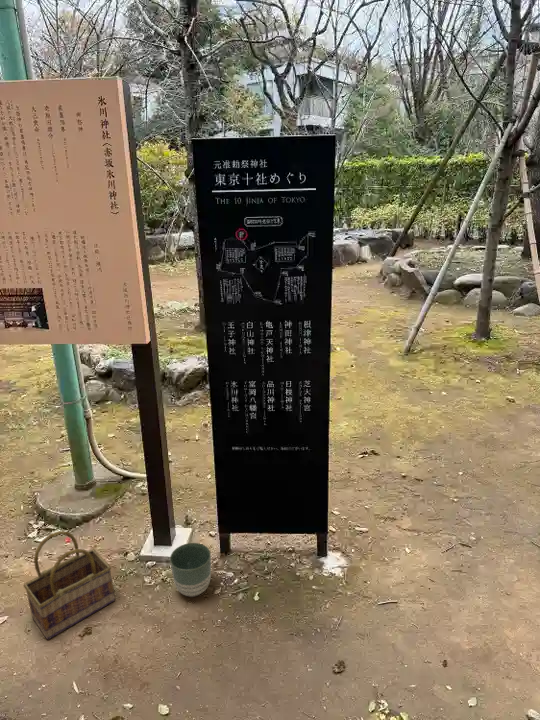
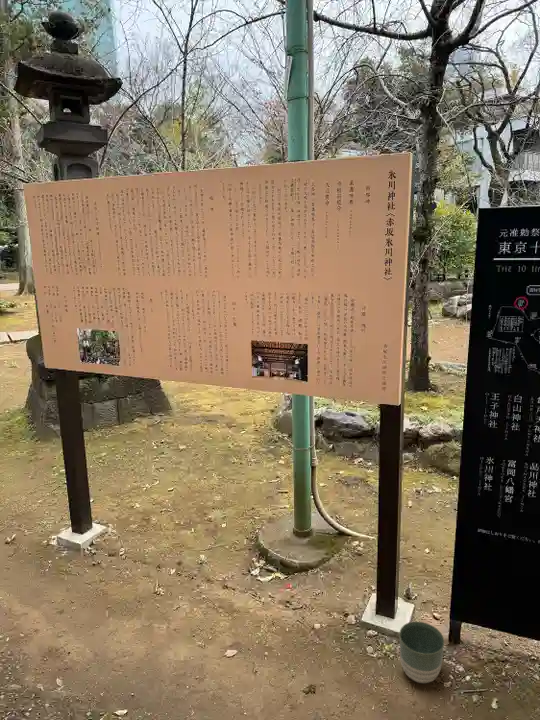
basket: present [24,531,115,640] -> none [256,580,338,689]

